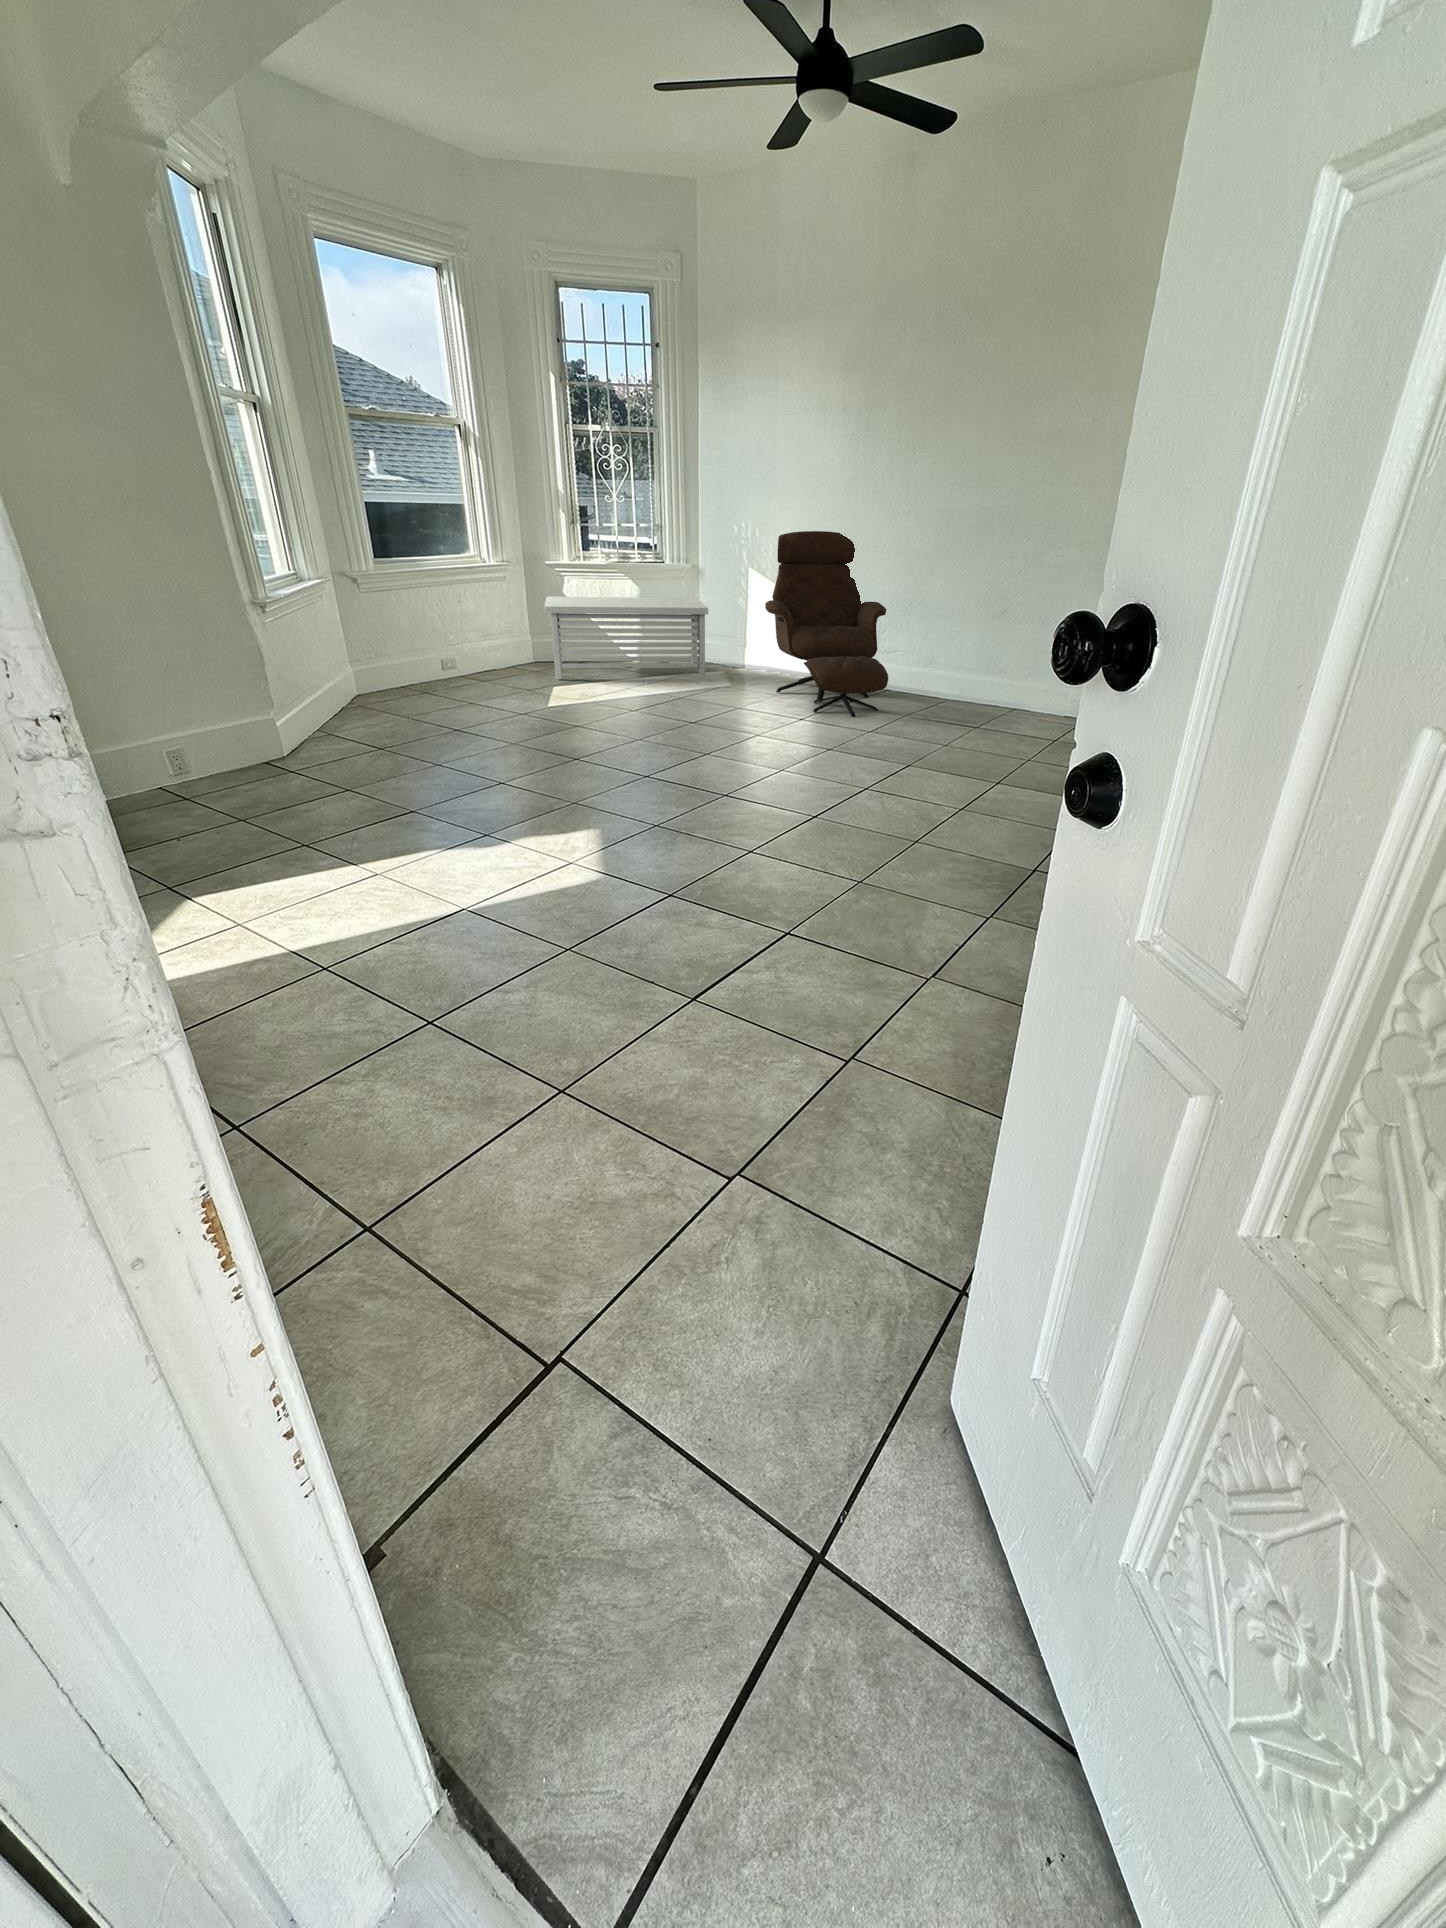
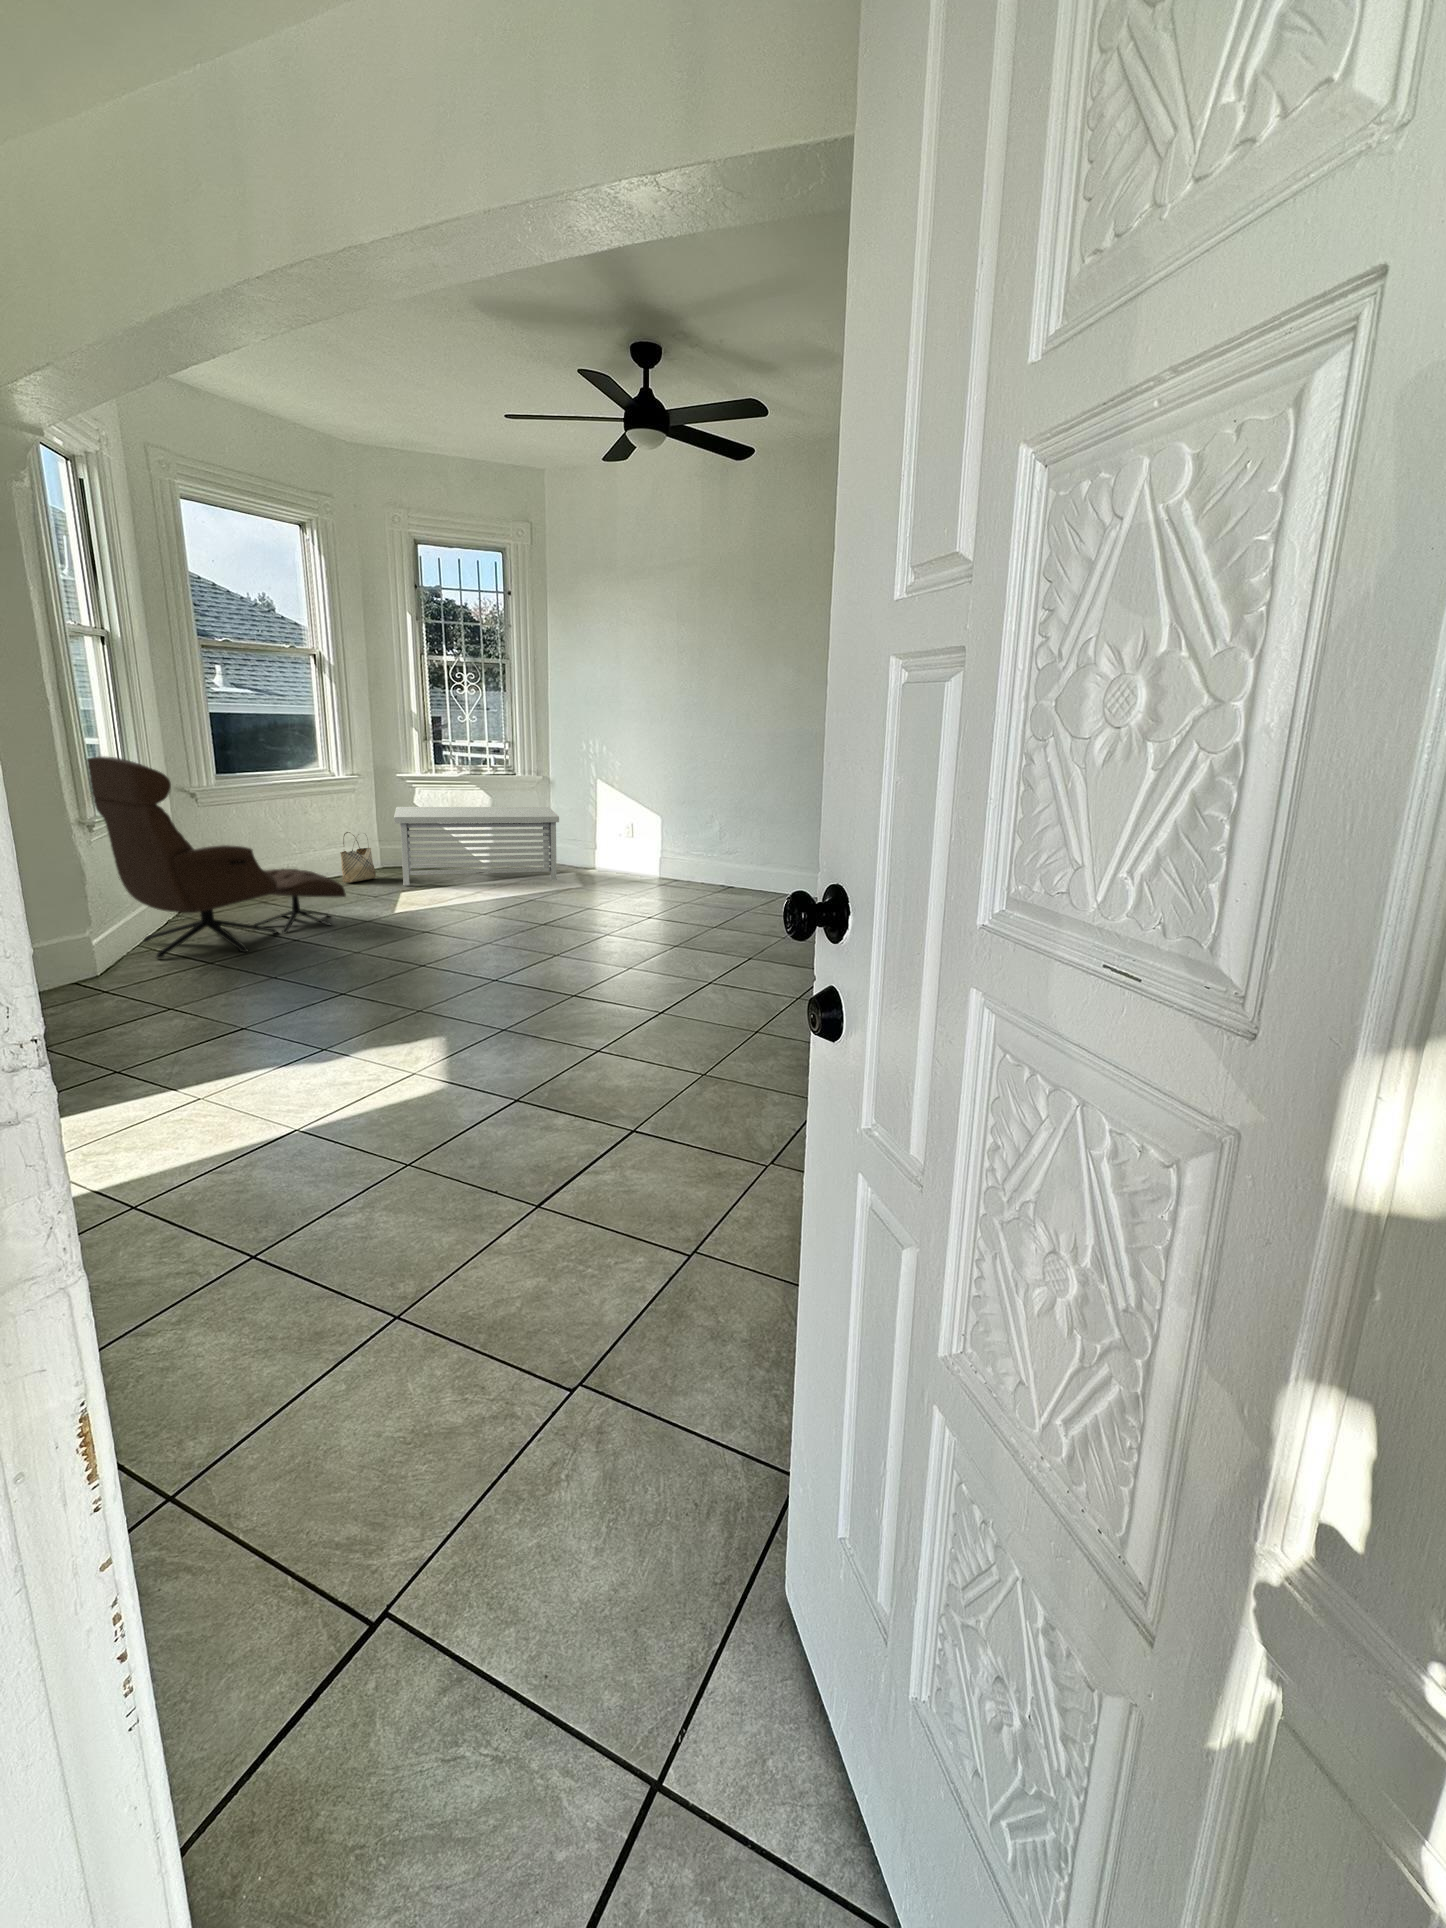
lounge chair: present [765,531,888,717] -> present [87,756,346,958]
woven basket: none [495,622,529,675] -> present [340,832,376,882]

